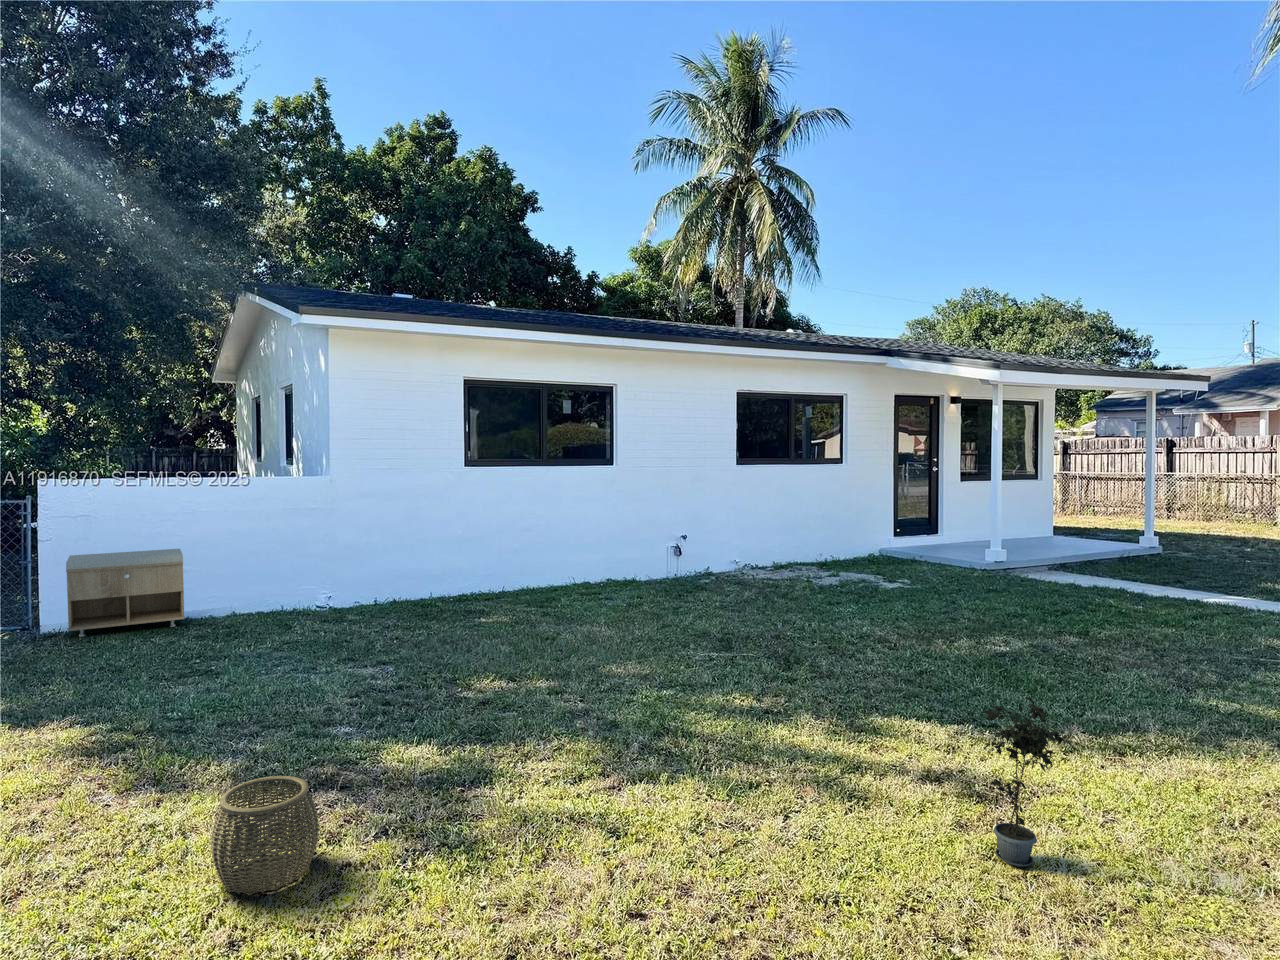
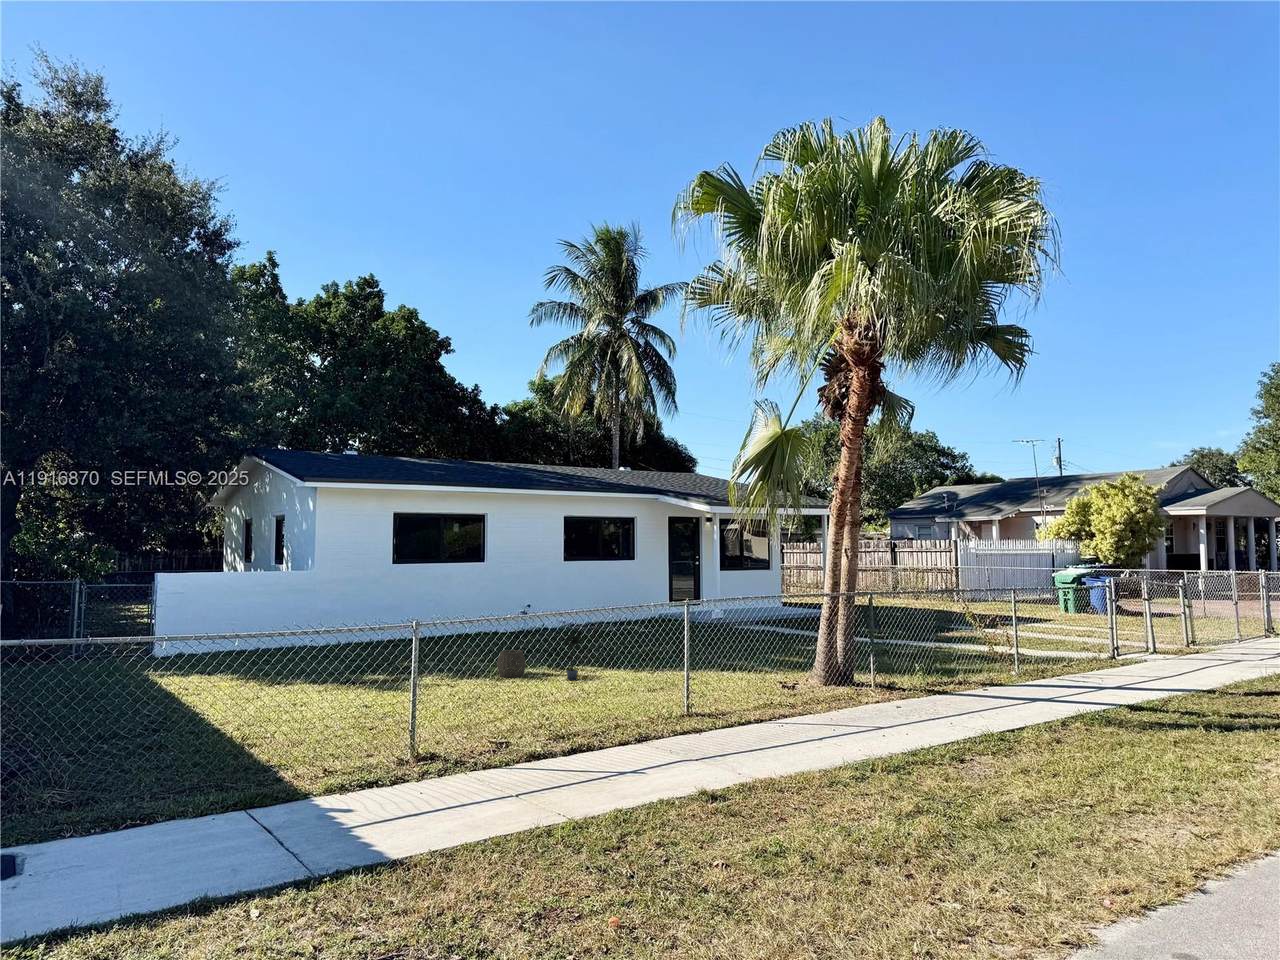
storage bench: present [66,549,184,637] -> none [179,610,241,655]
woven basket: present [210,776,319,895] -> present [497,650,526,677]

